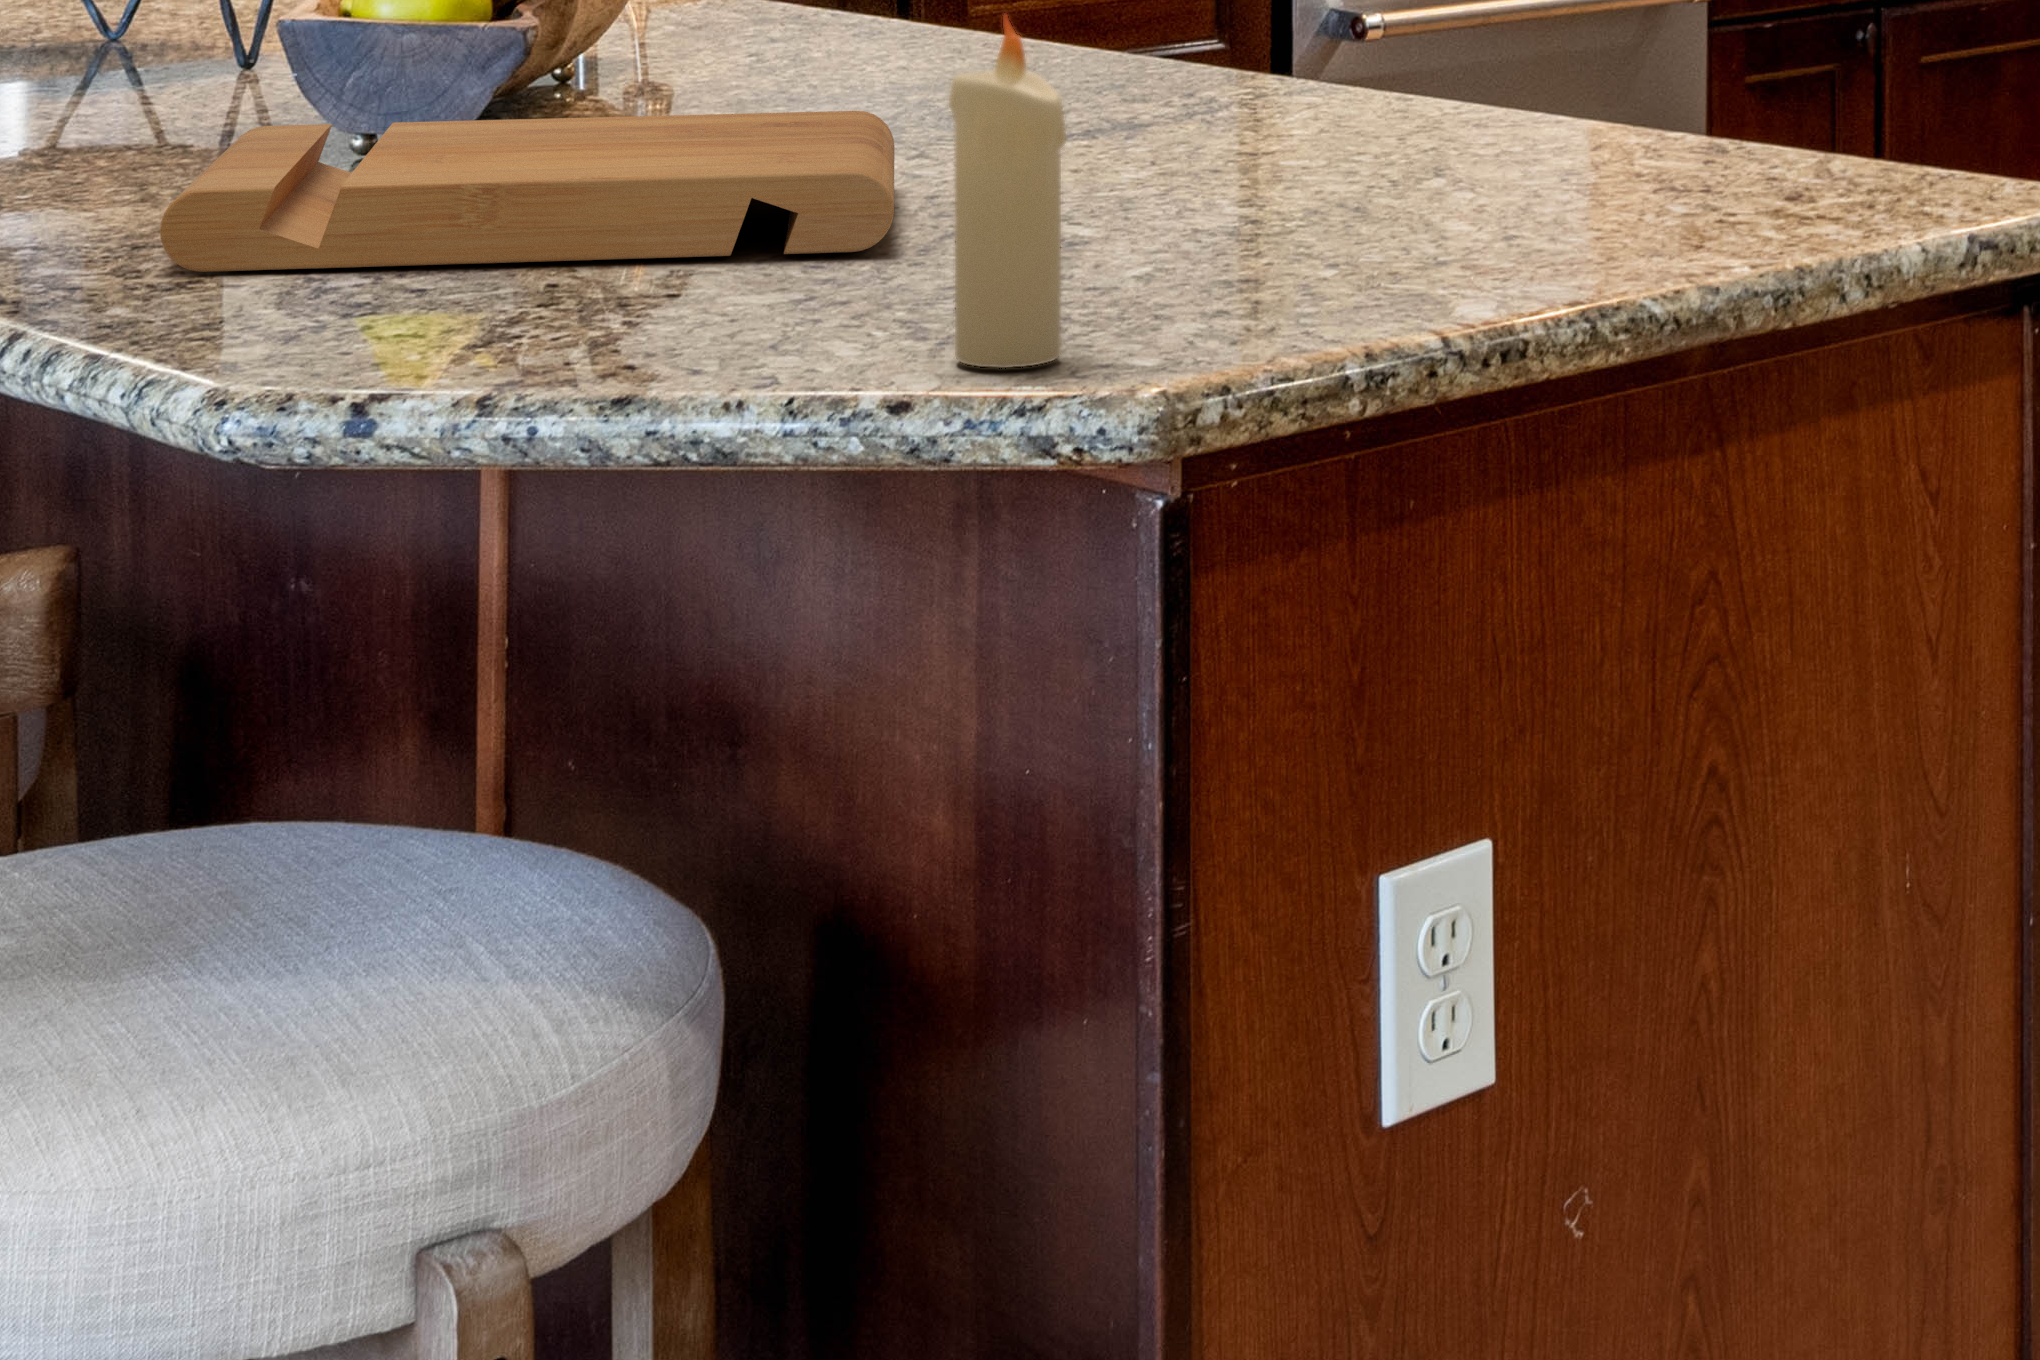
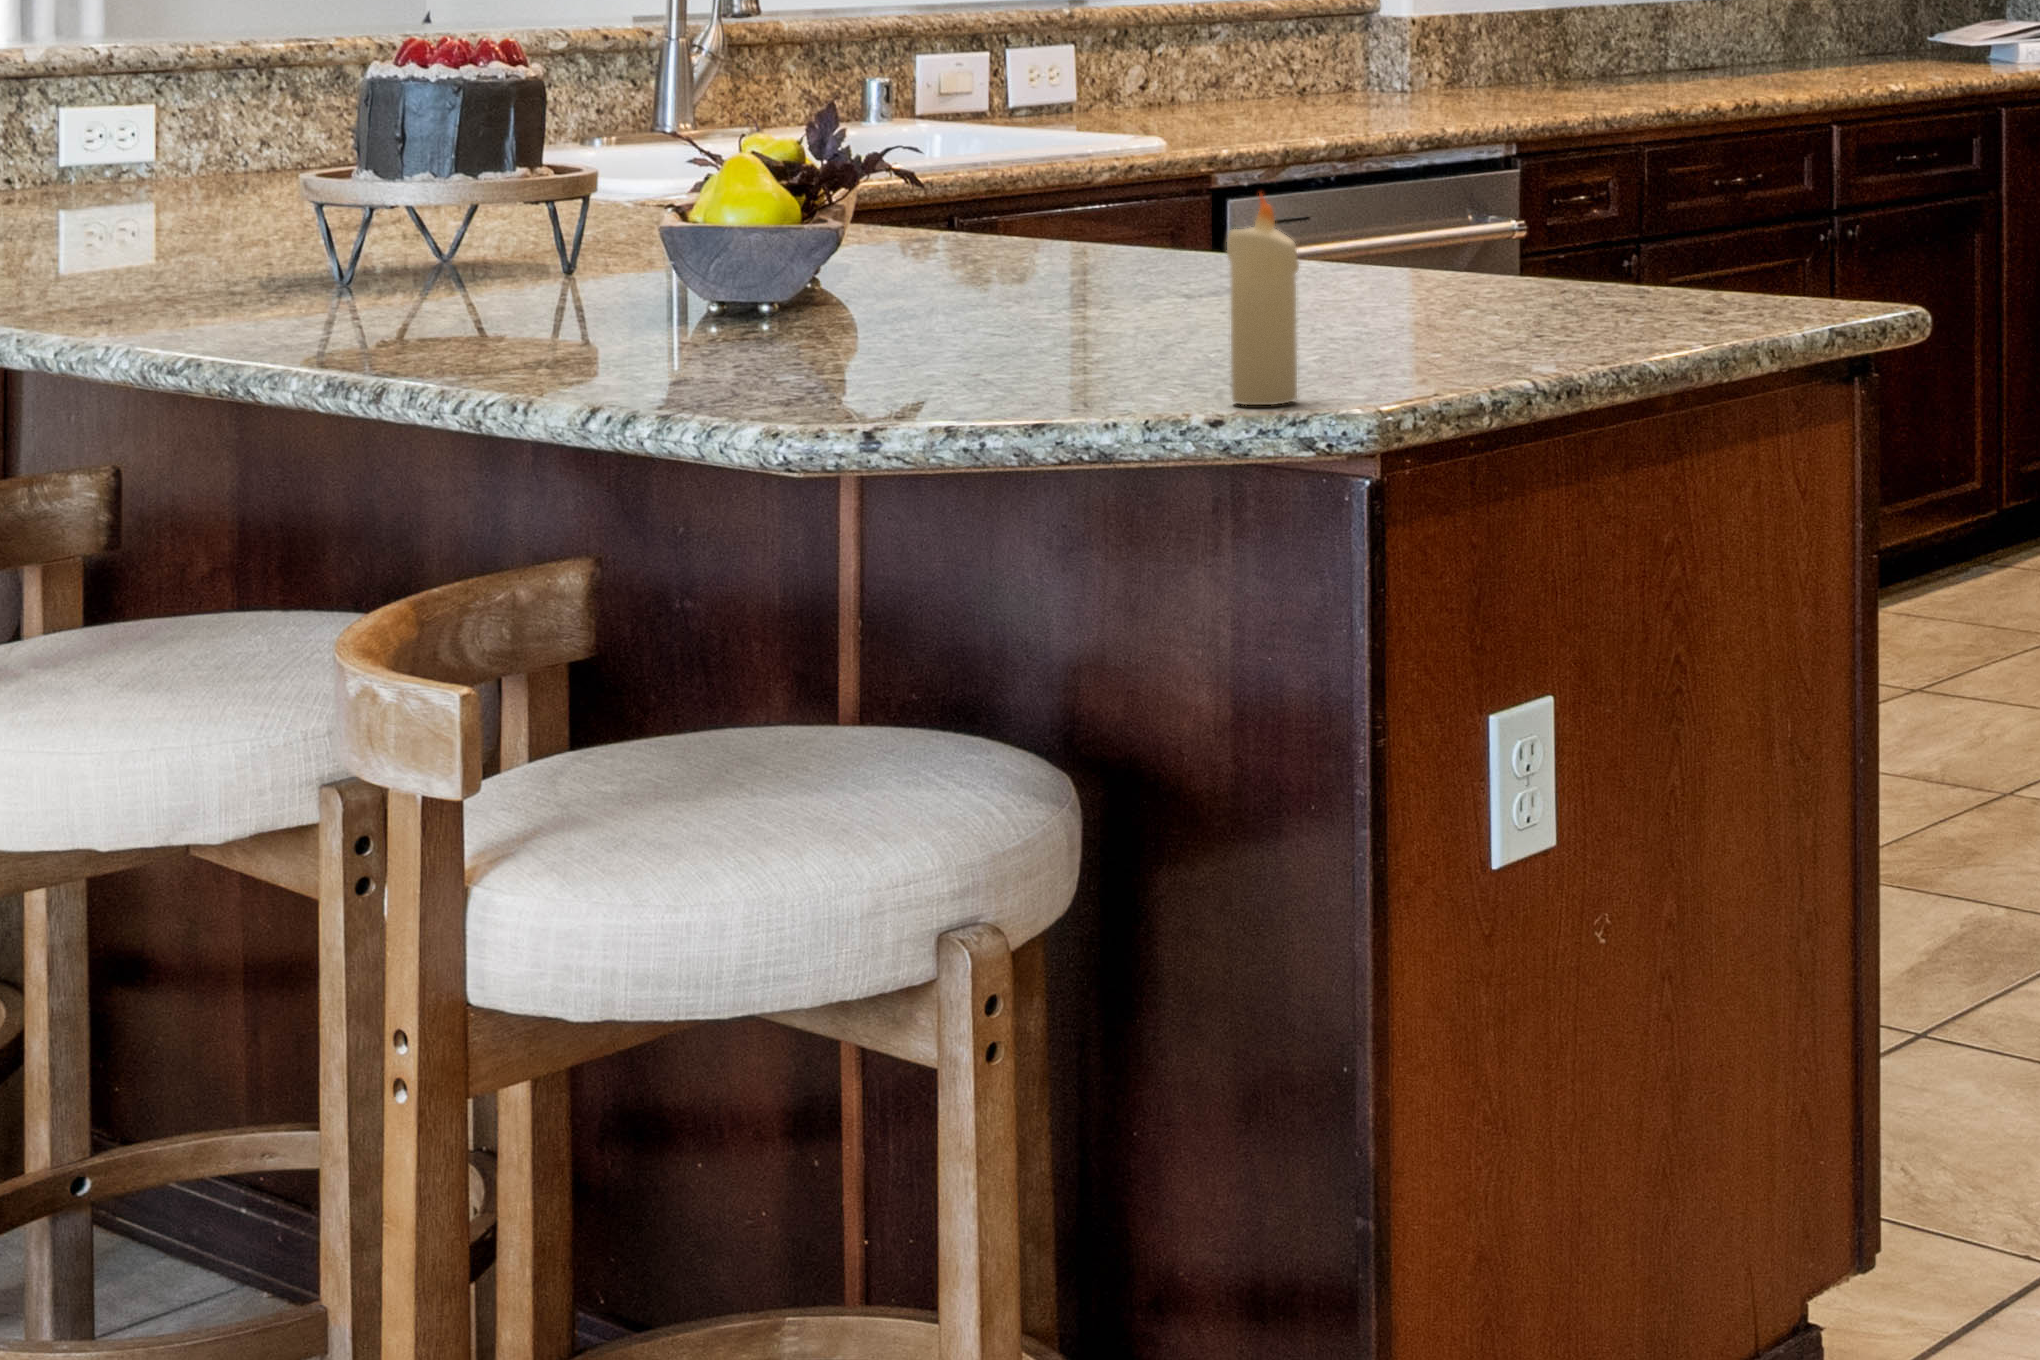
cutting board: present [160,111,895,272] -> none [665,279,1143,379]

